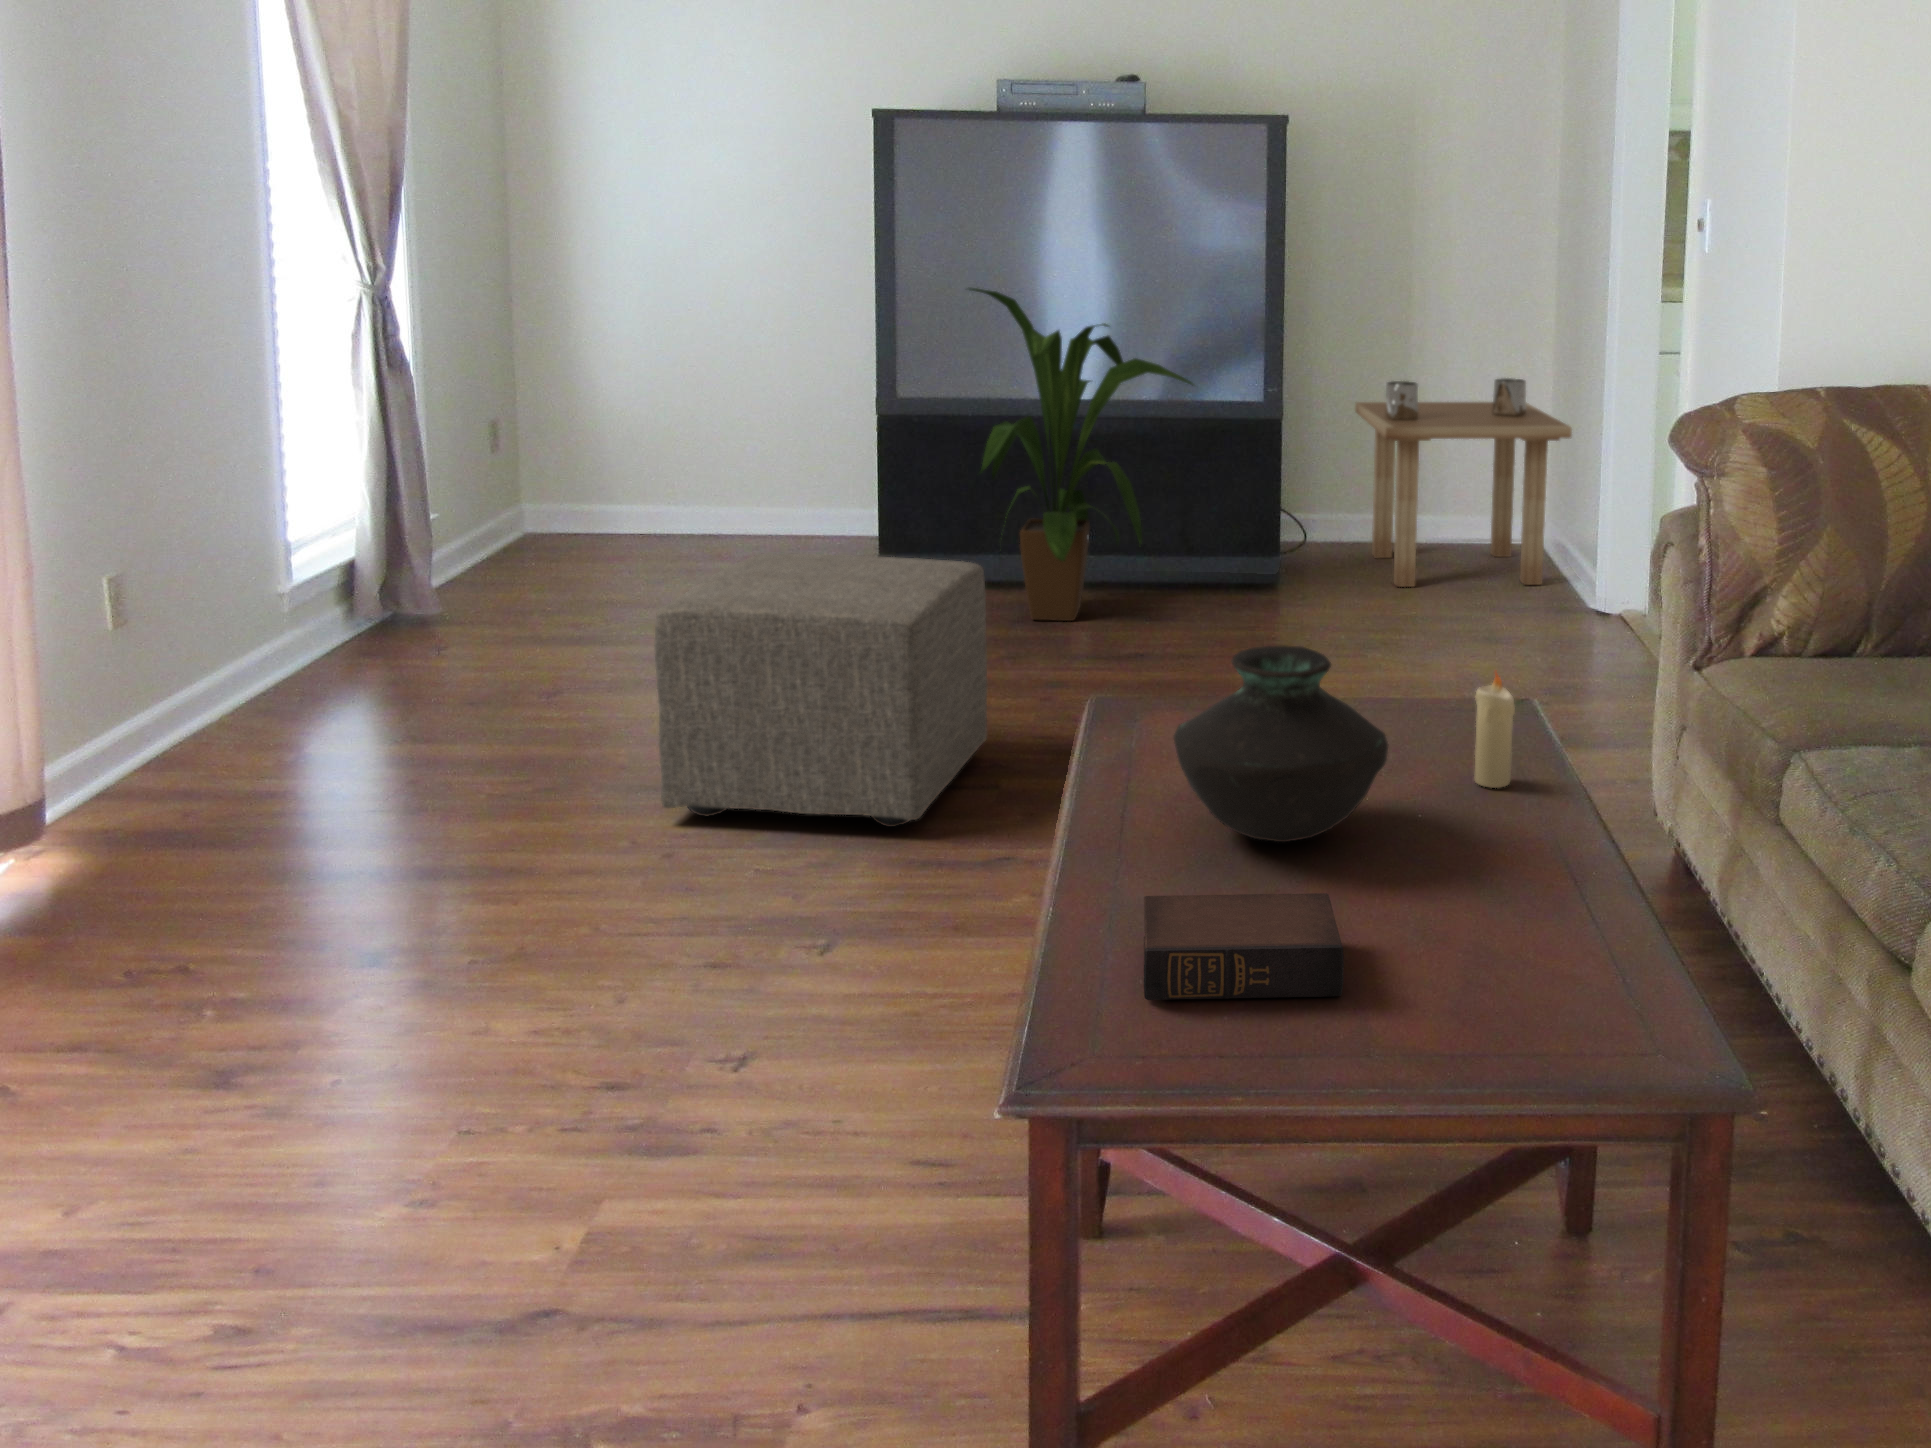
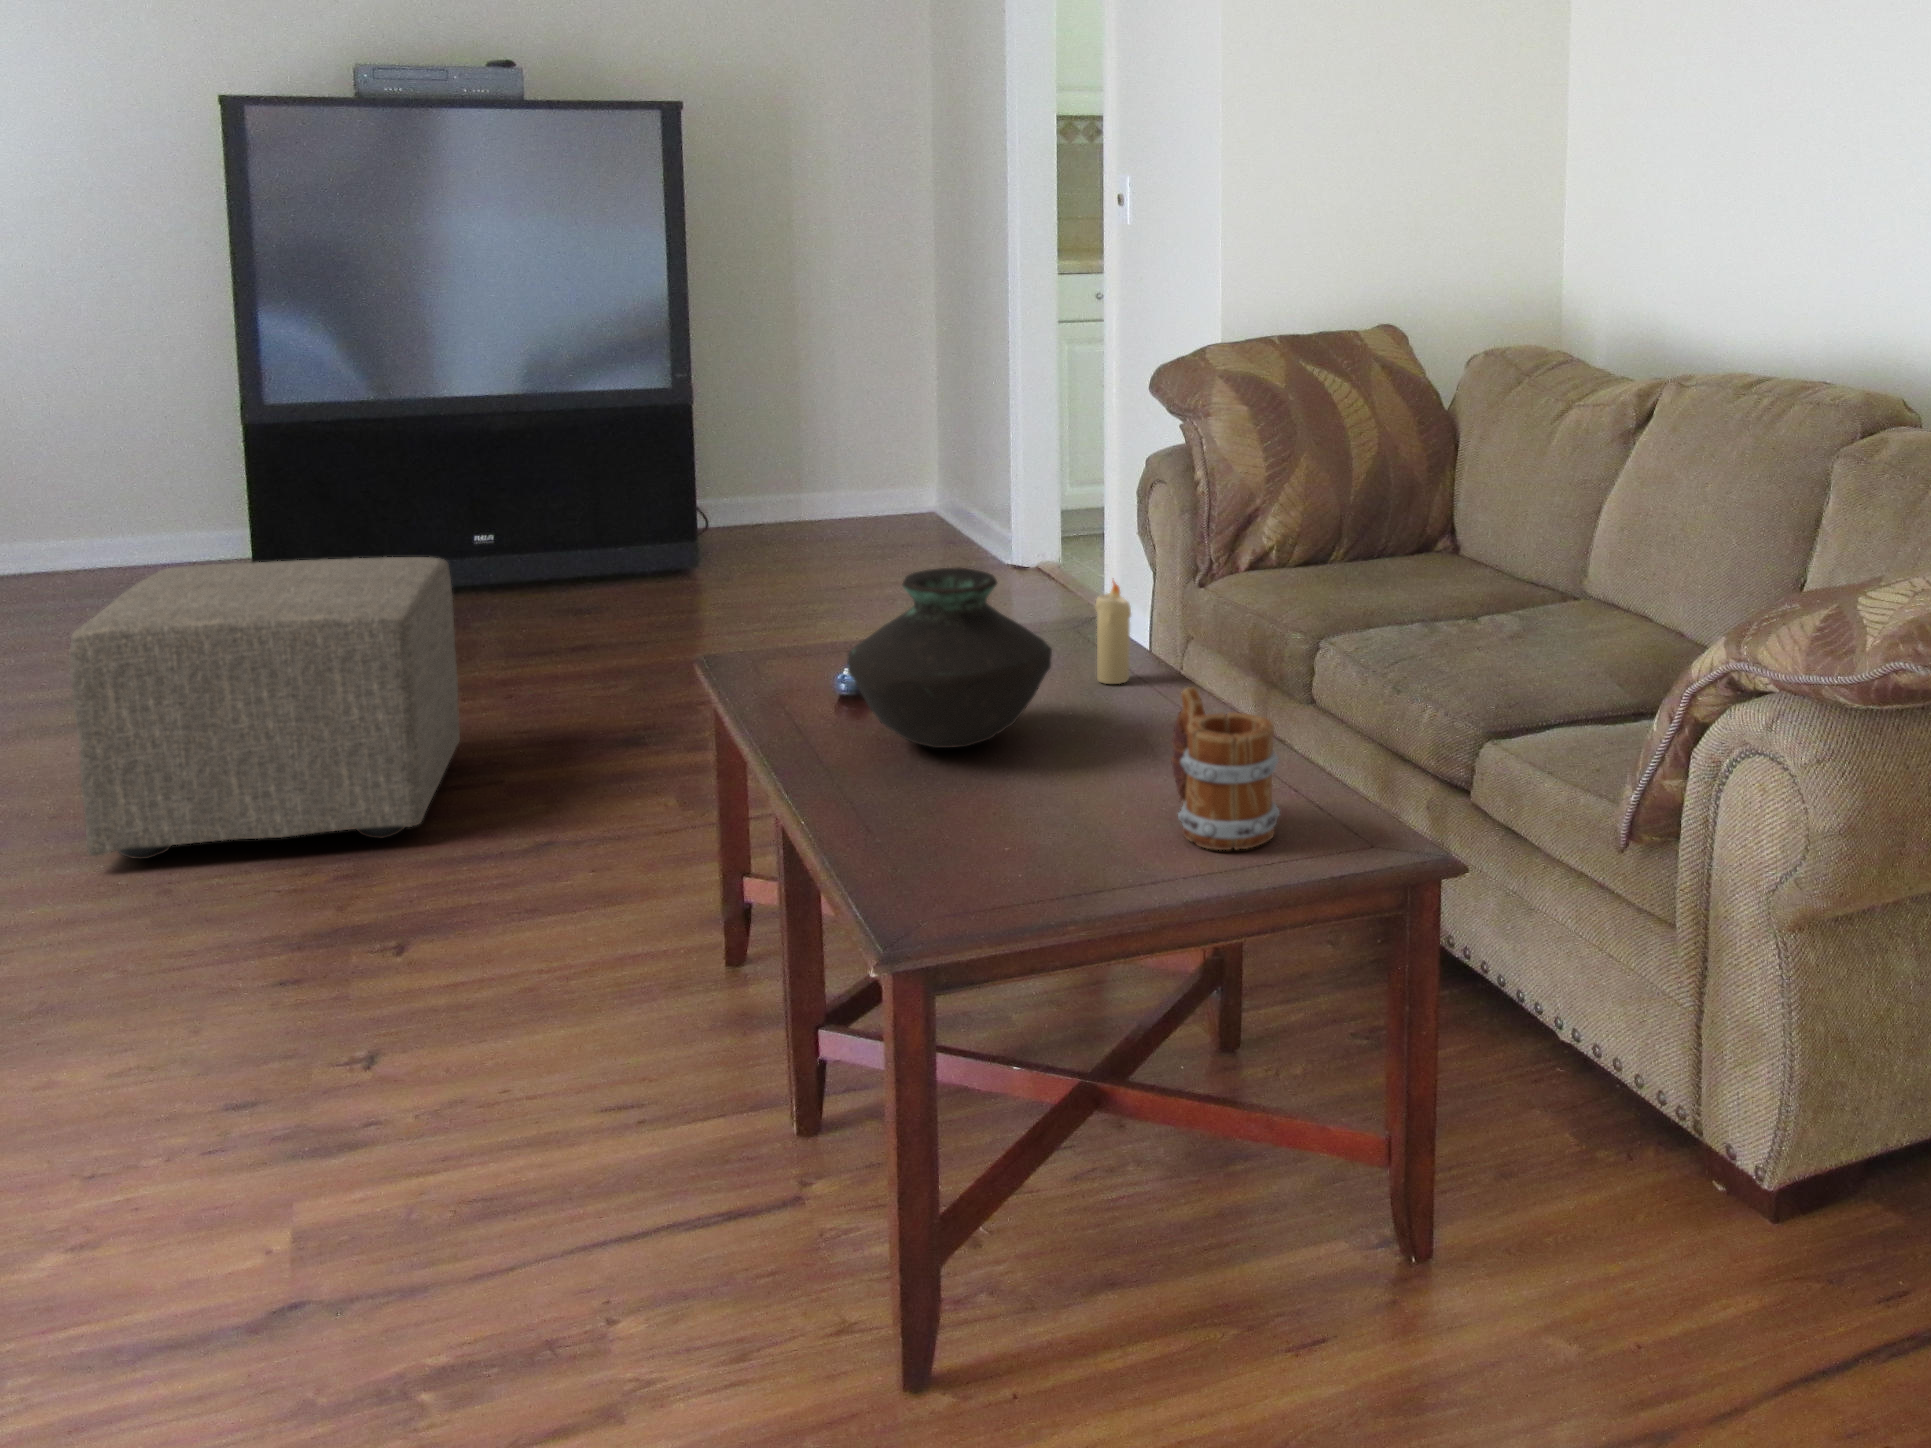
house plant: present [969,288,1192,621] -> none [353,278,617,626]
side table: present [1355,378,1572,587] -> none [761,359,984,562]
mug: none [1446,820,1564,1019] -> present [1171,687,1280,850]
book: present [1144,893,1344,1000] -> none [886,774,1097,886]

